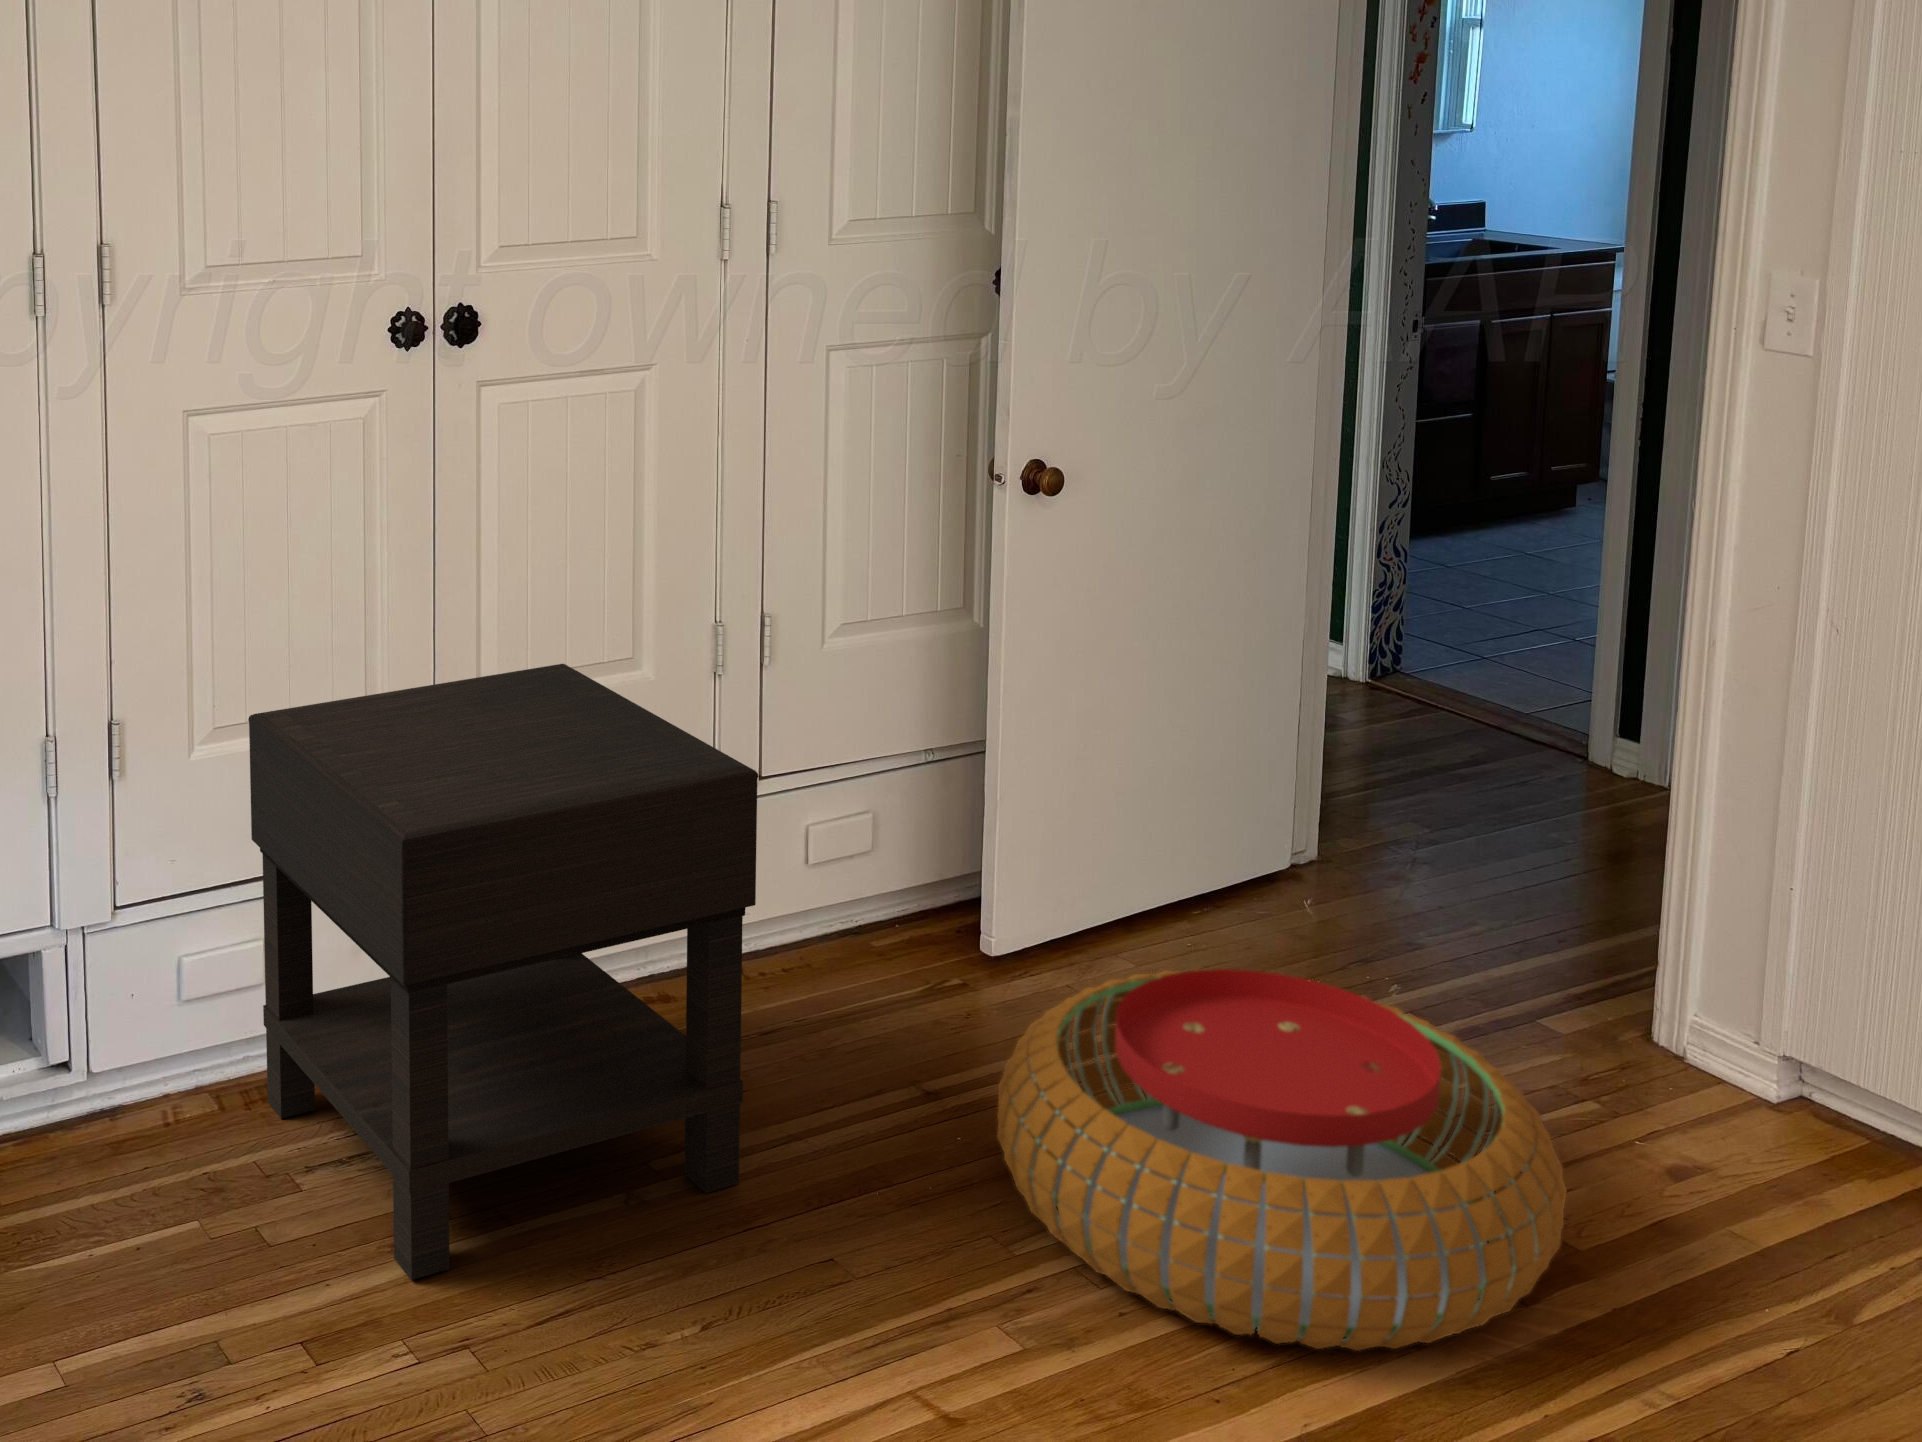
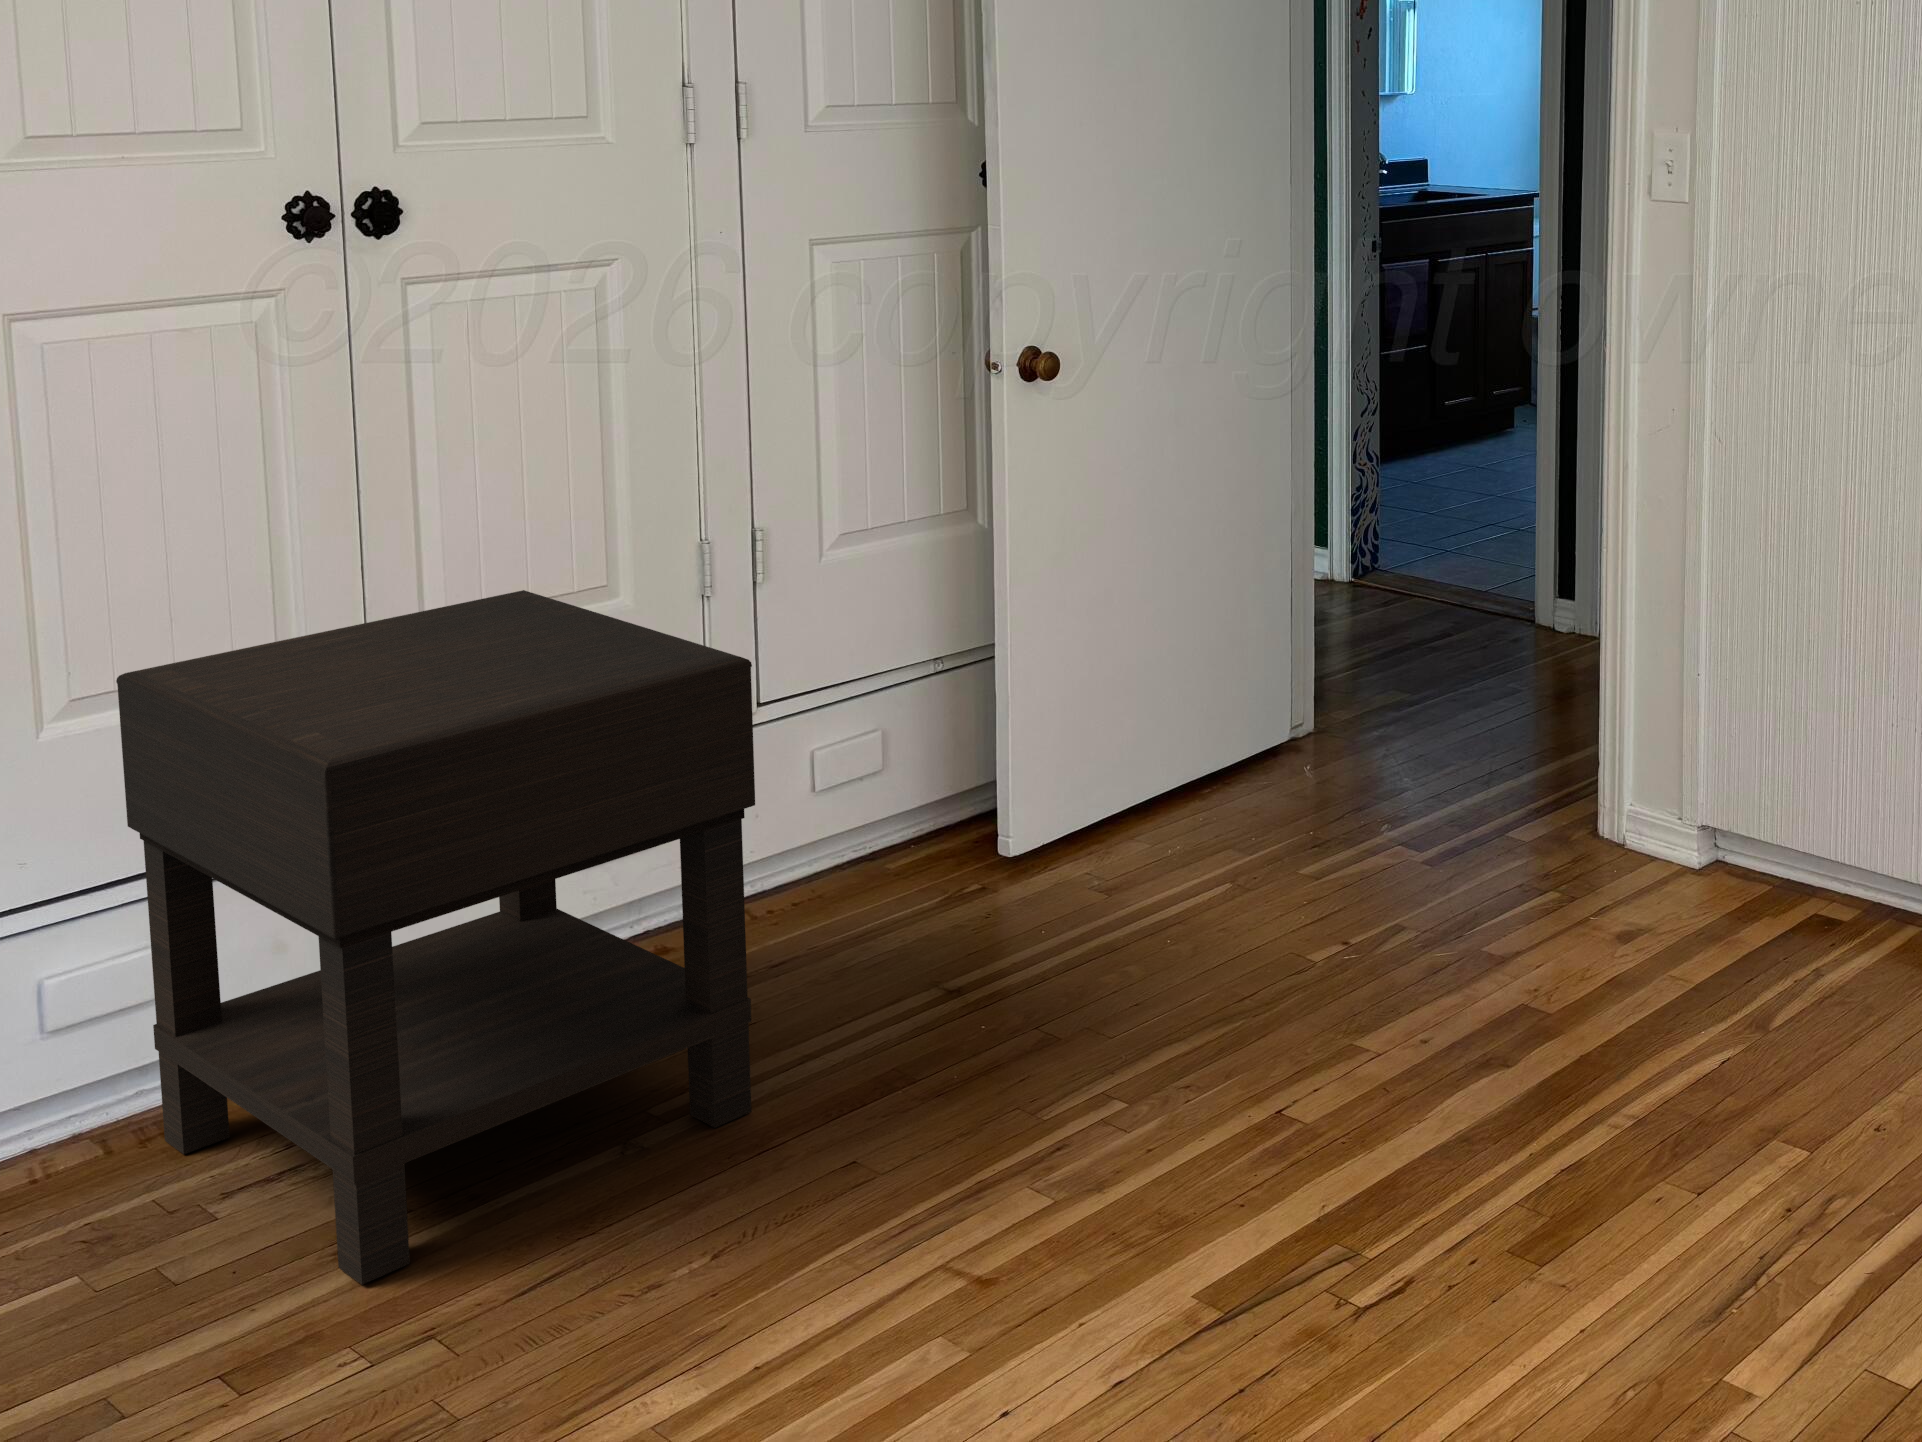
pouf: present [997,969,1567,1351] -> none [1020,808,1535,1141]

